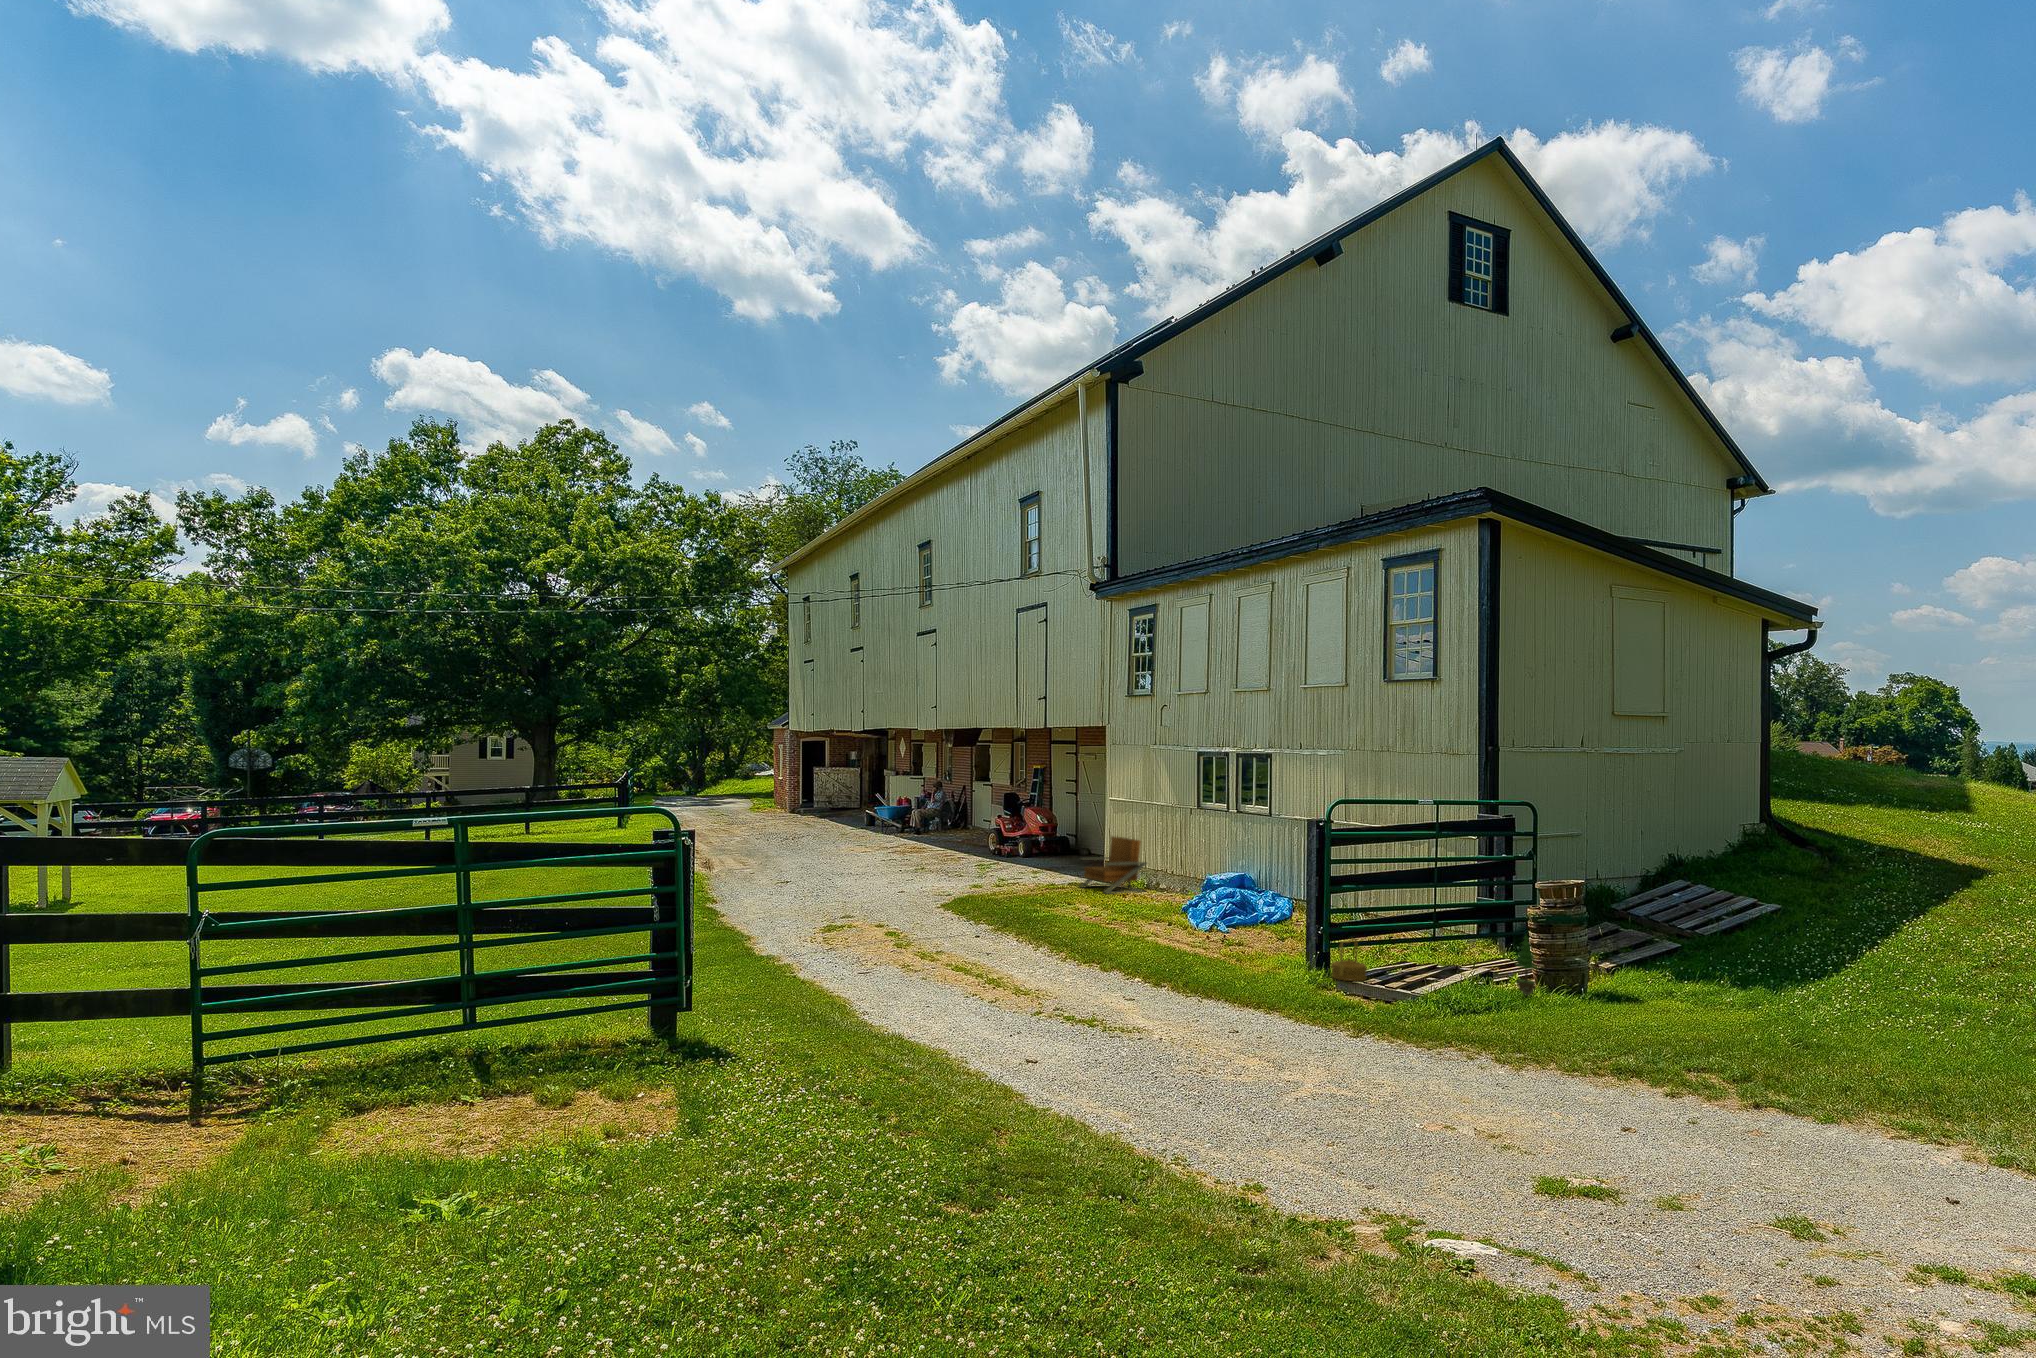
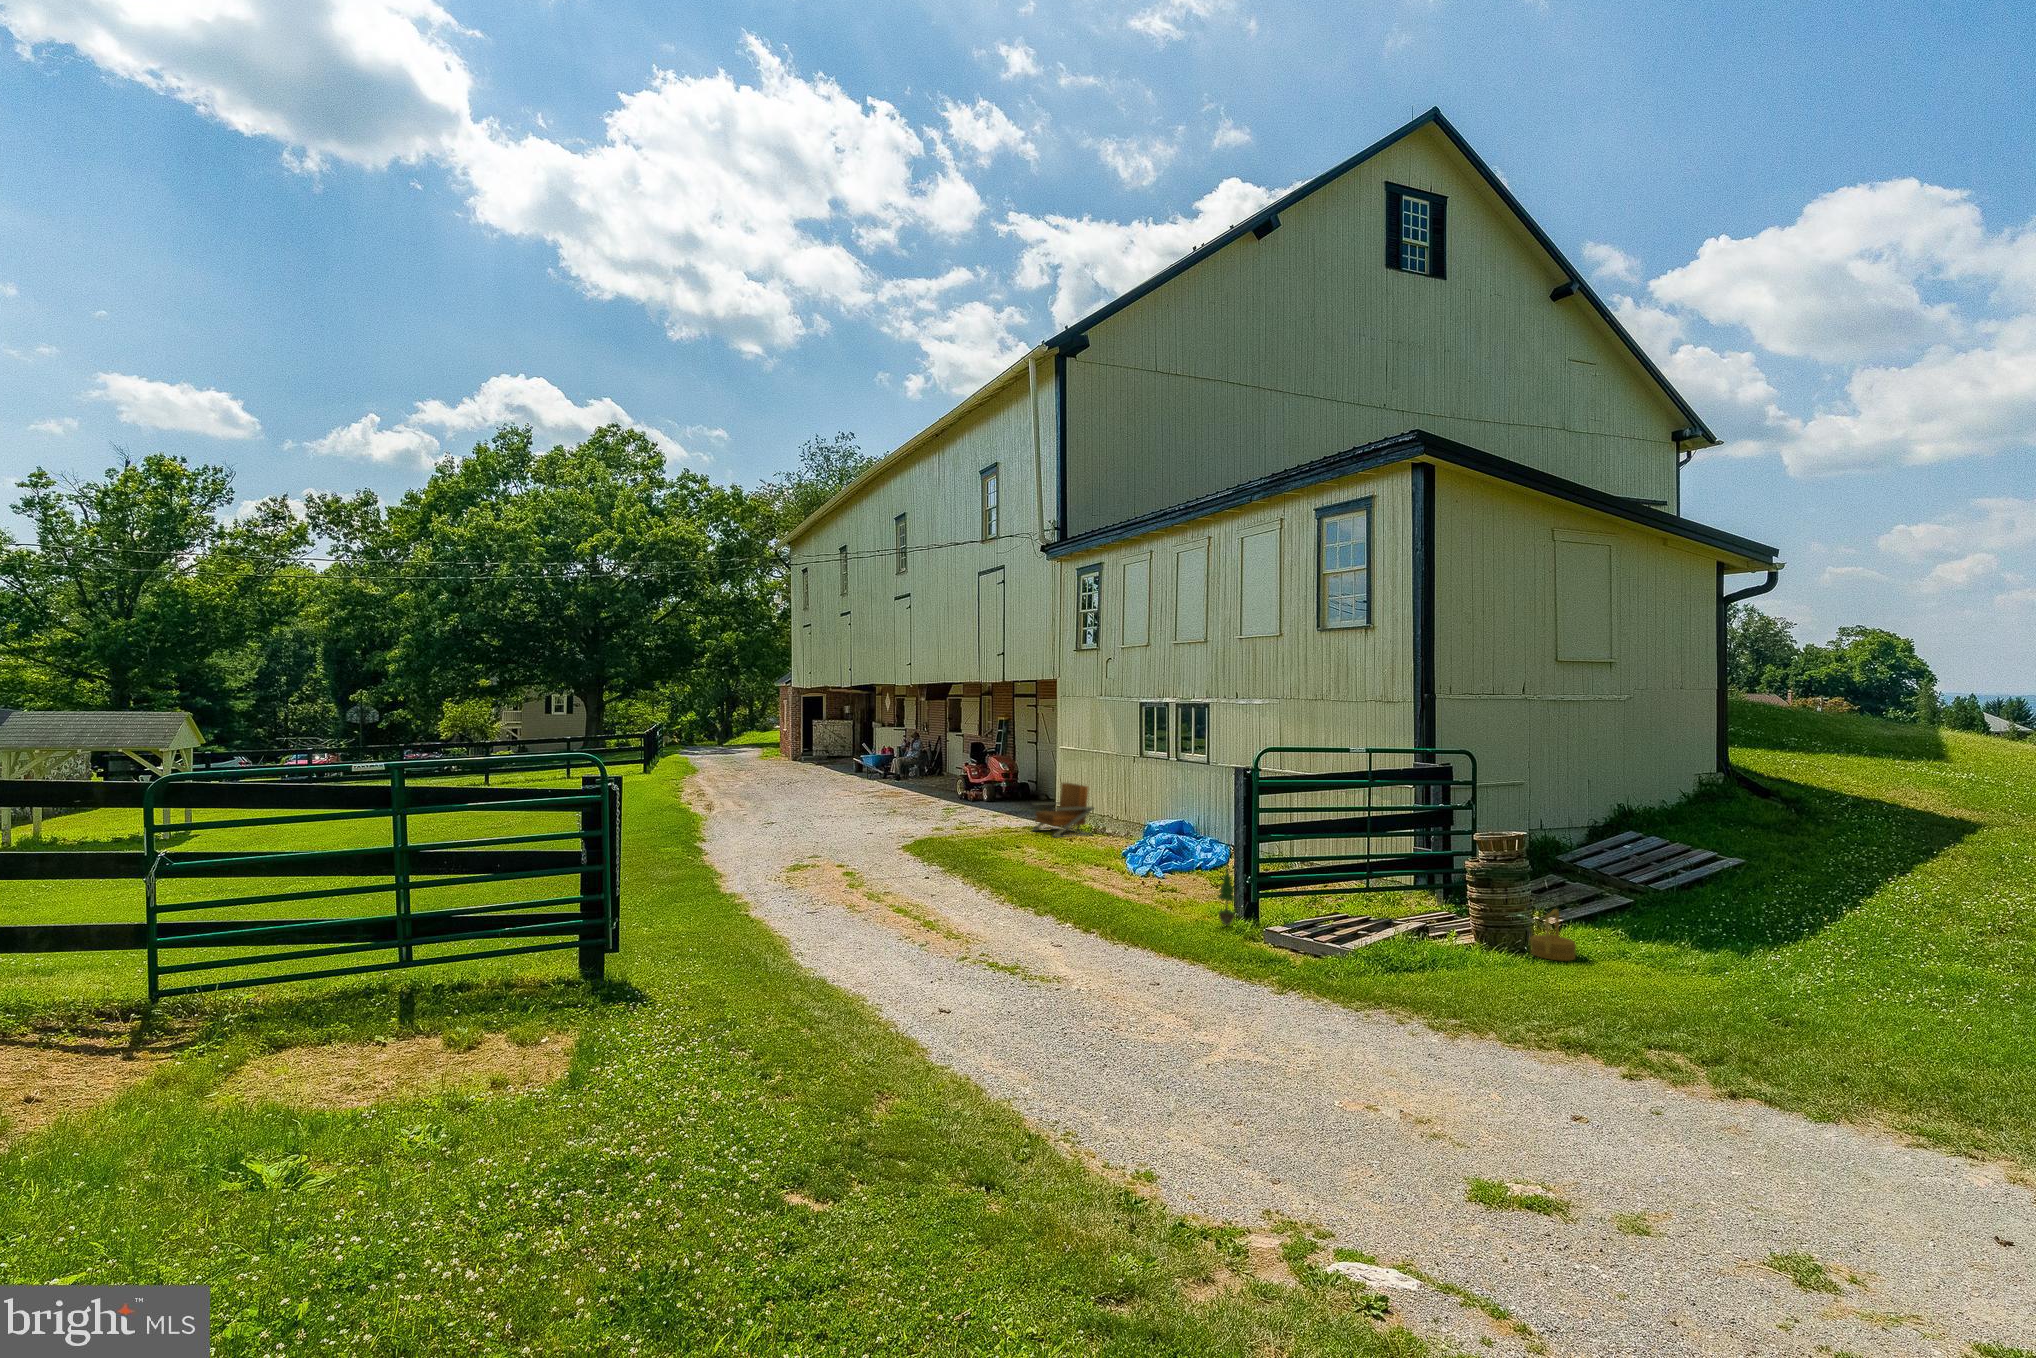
potted tree: present [1515,936,1537,996] -> present [1217,870,1236,925]
woven basket: present [1331,938,1367,981] -> present [1530,909,1576,961]

